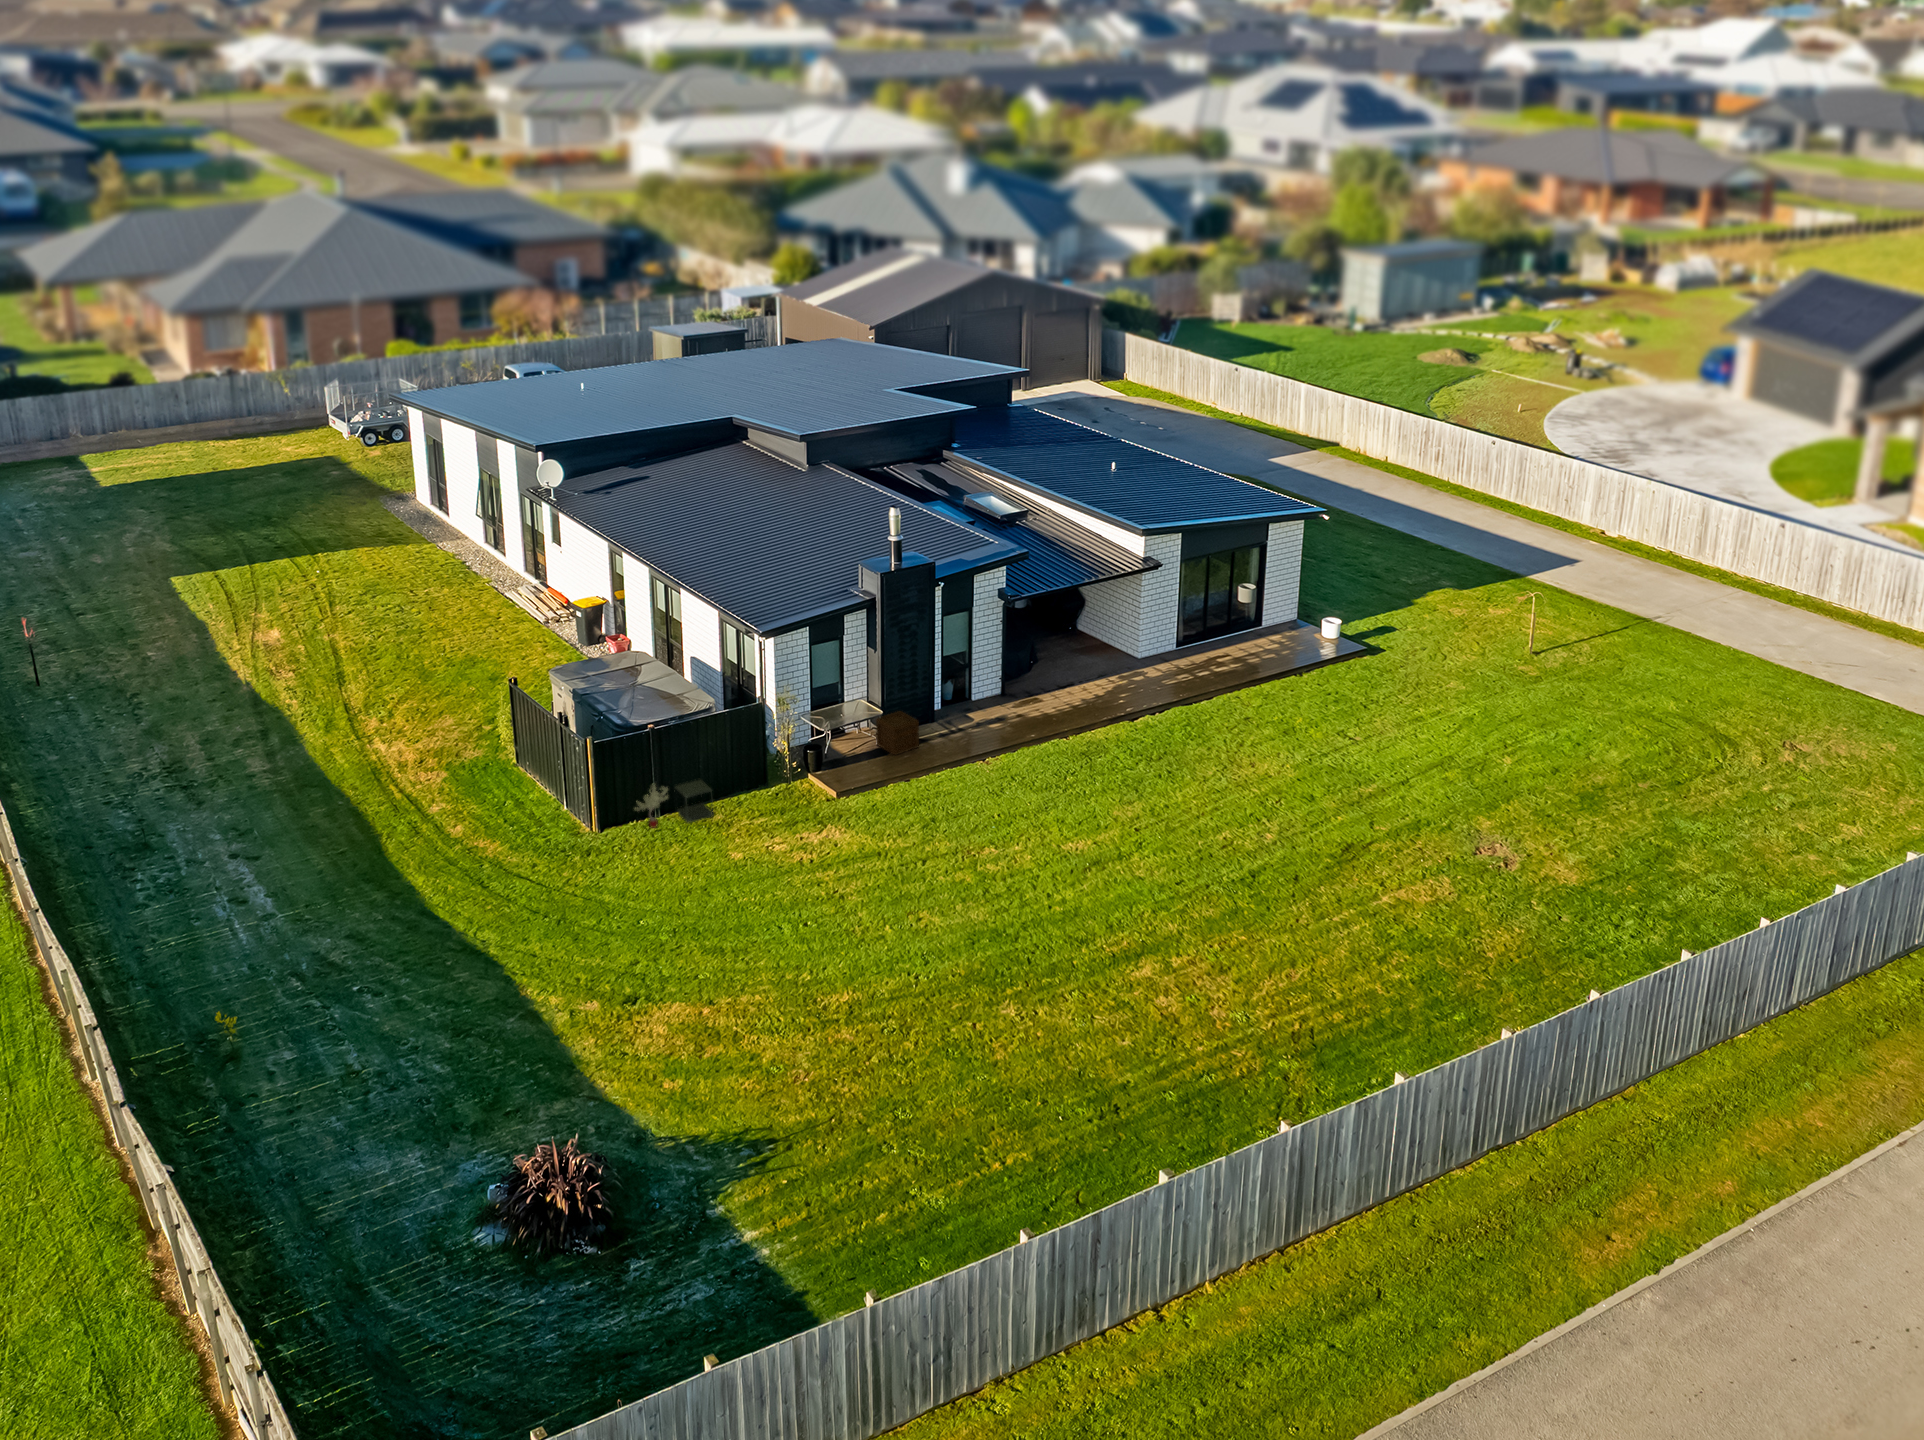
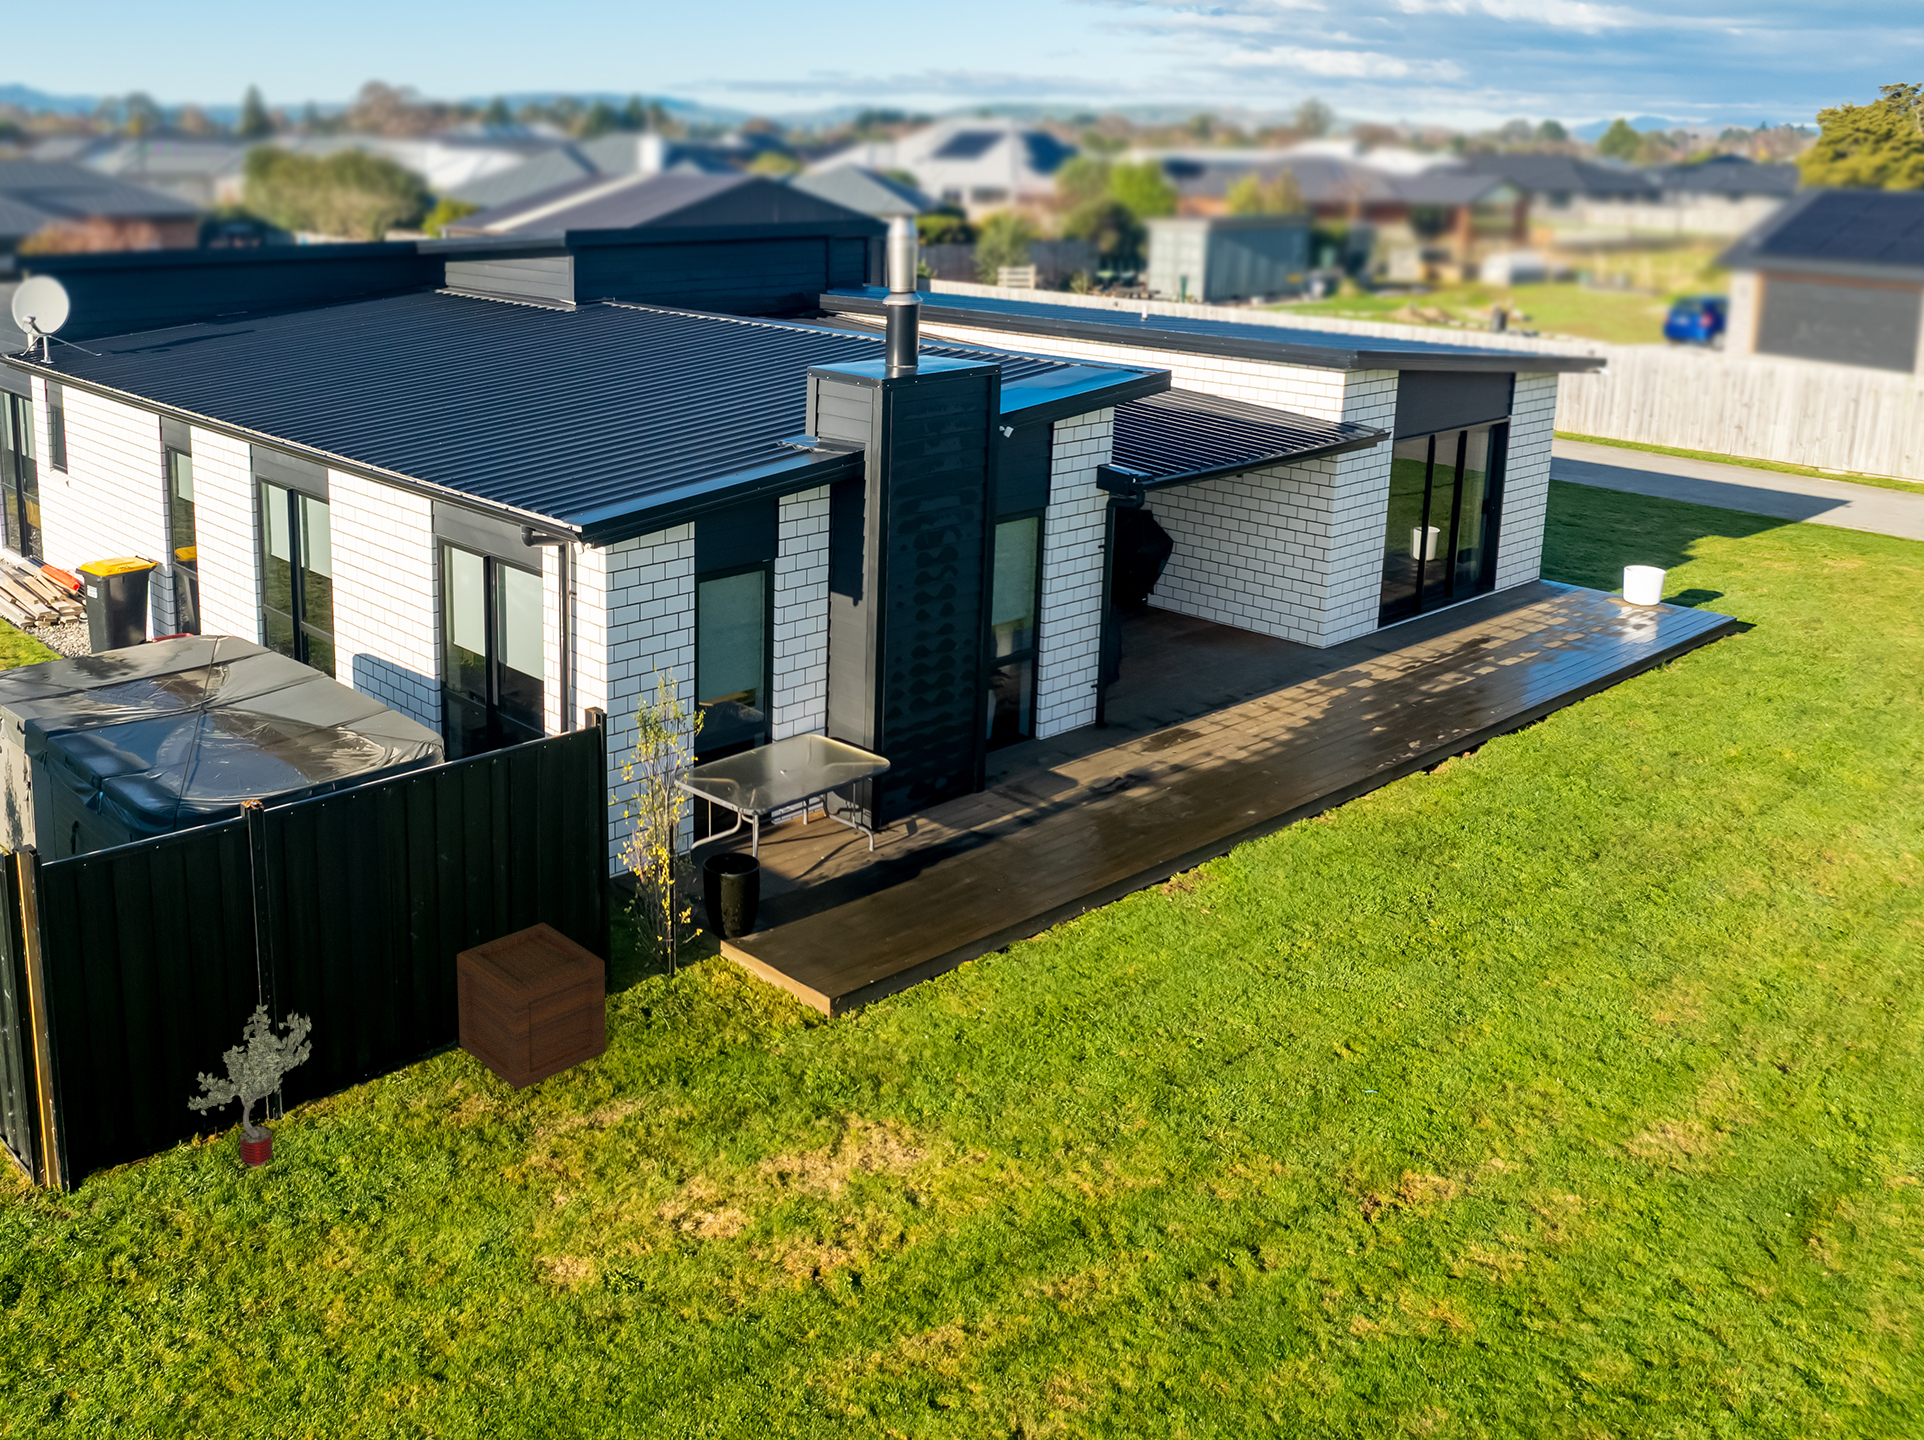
wooden crate: present [876,711,919,755] -> present [457,922,605,1090]
side table: present [675,780,713,823] -> none [329,977,459,1140]

